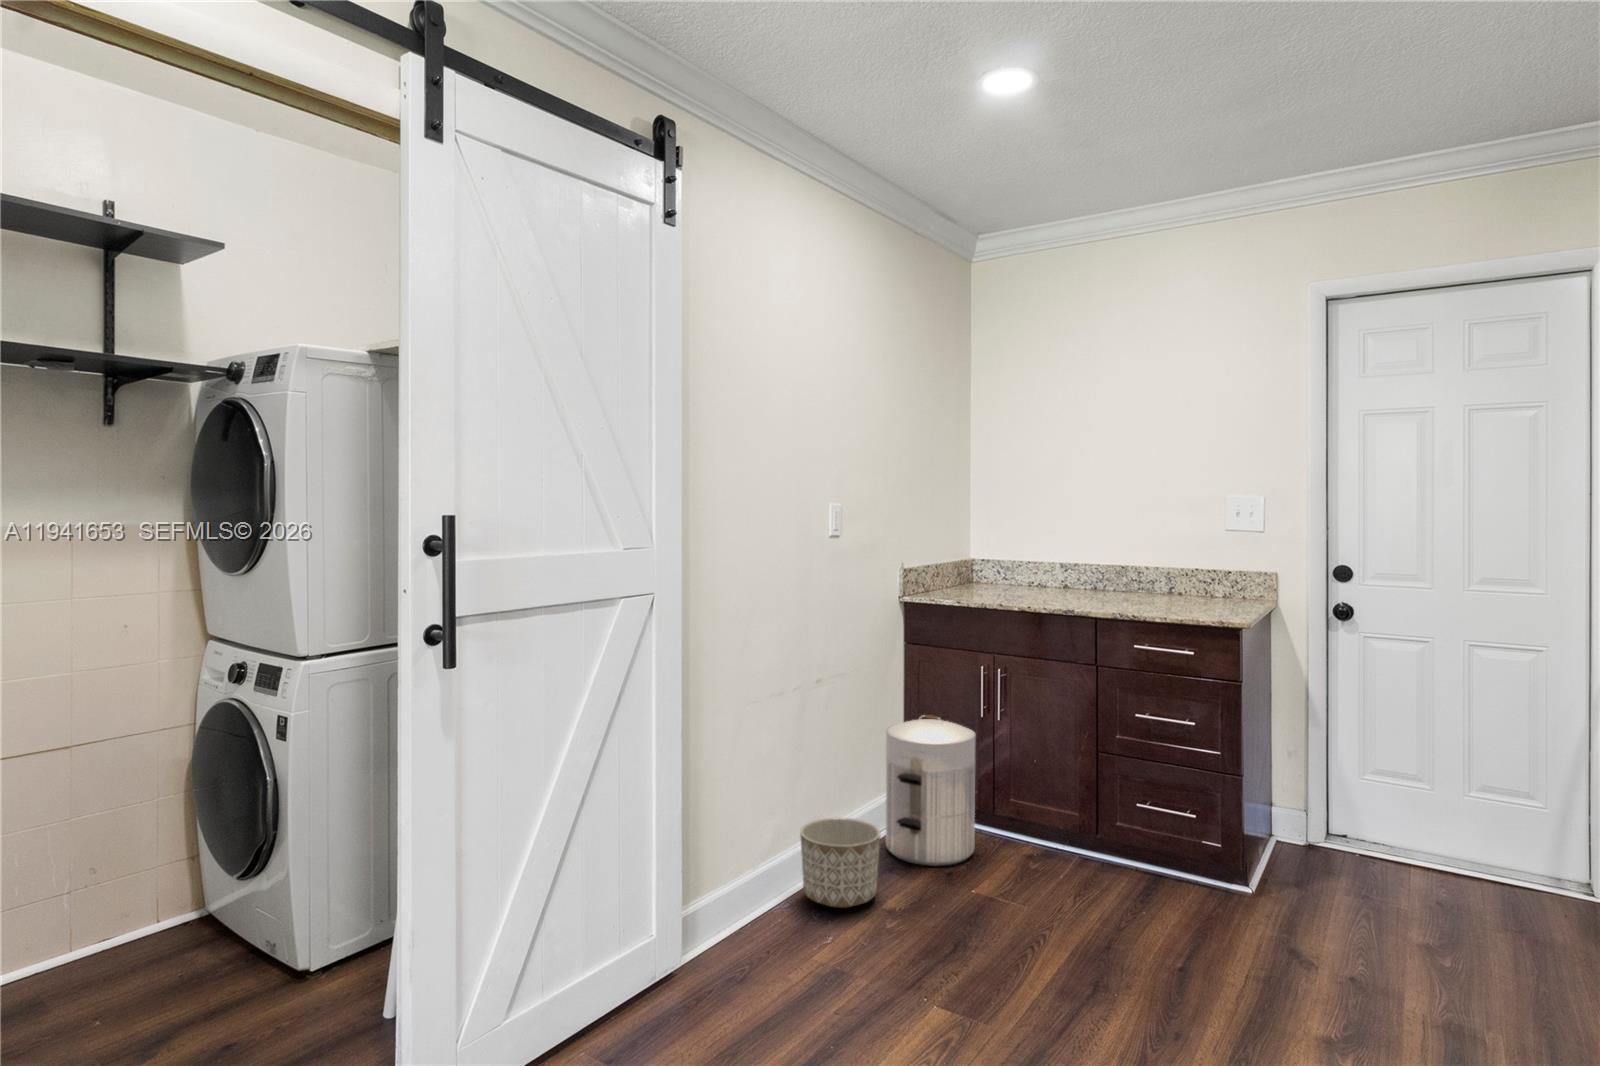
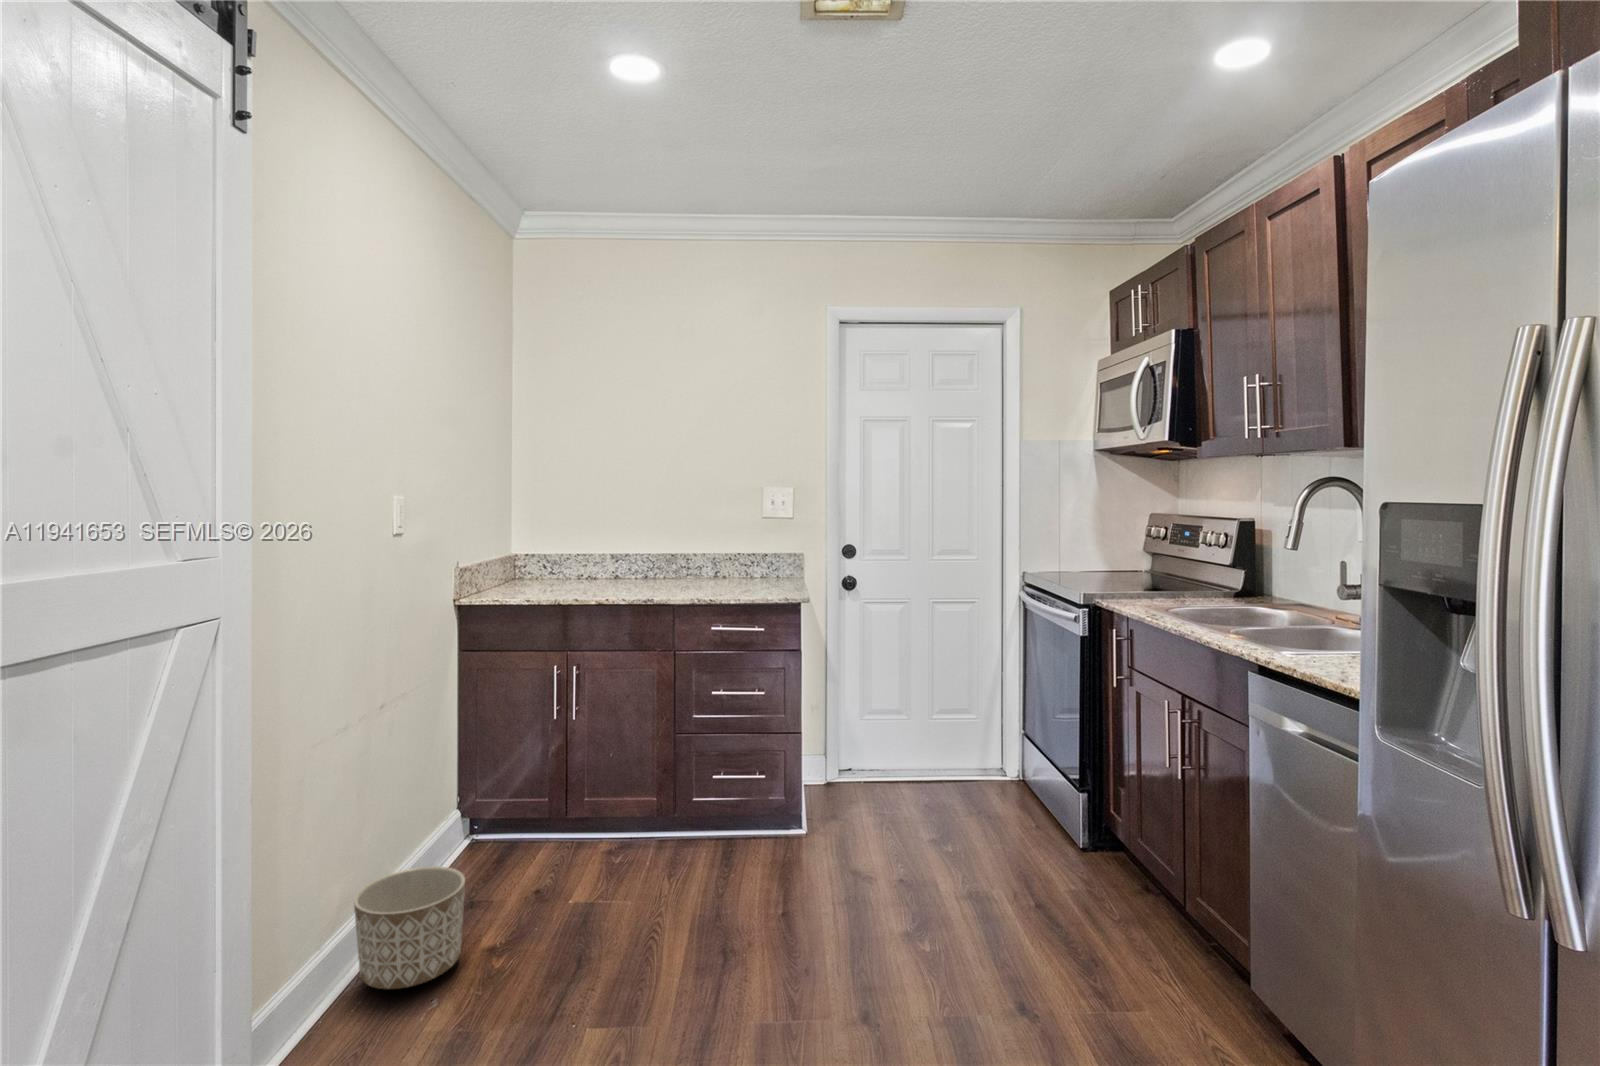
waste bin: present [886,715,976,866] -> none [448,725,555,897]

